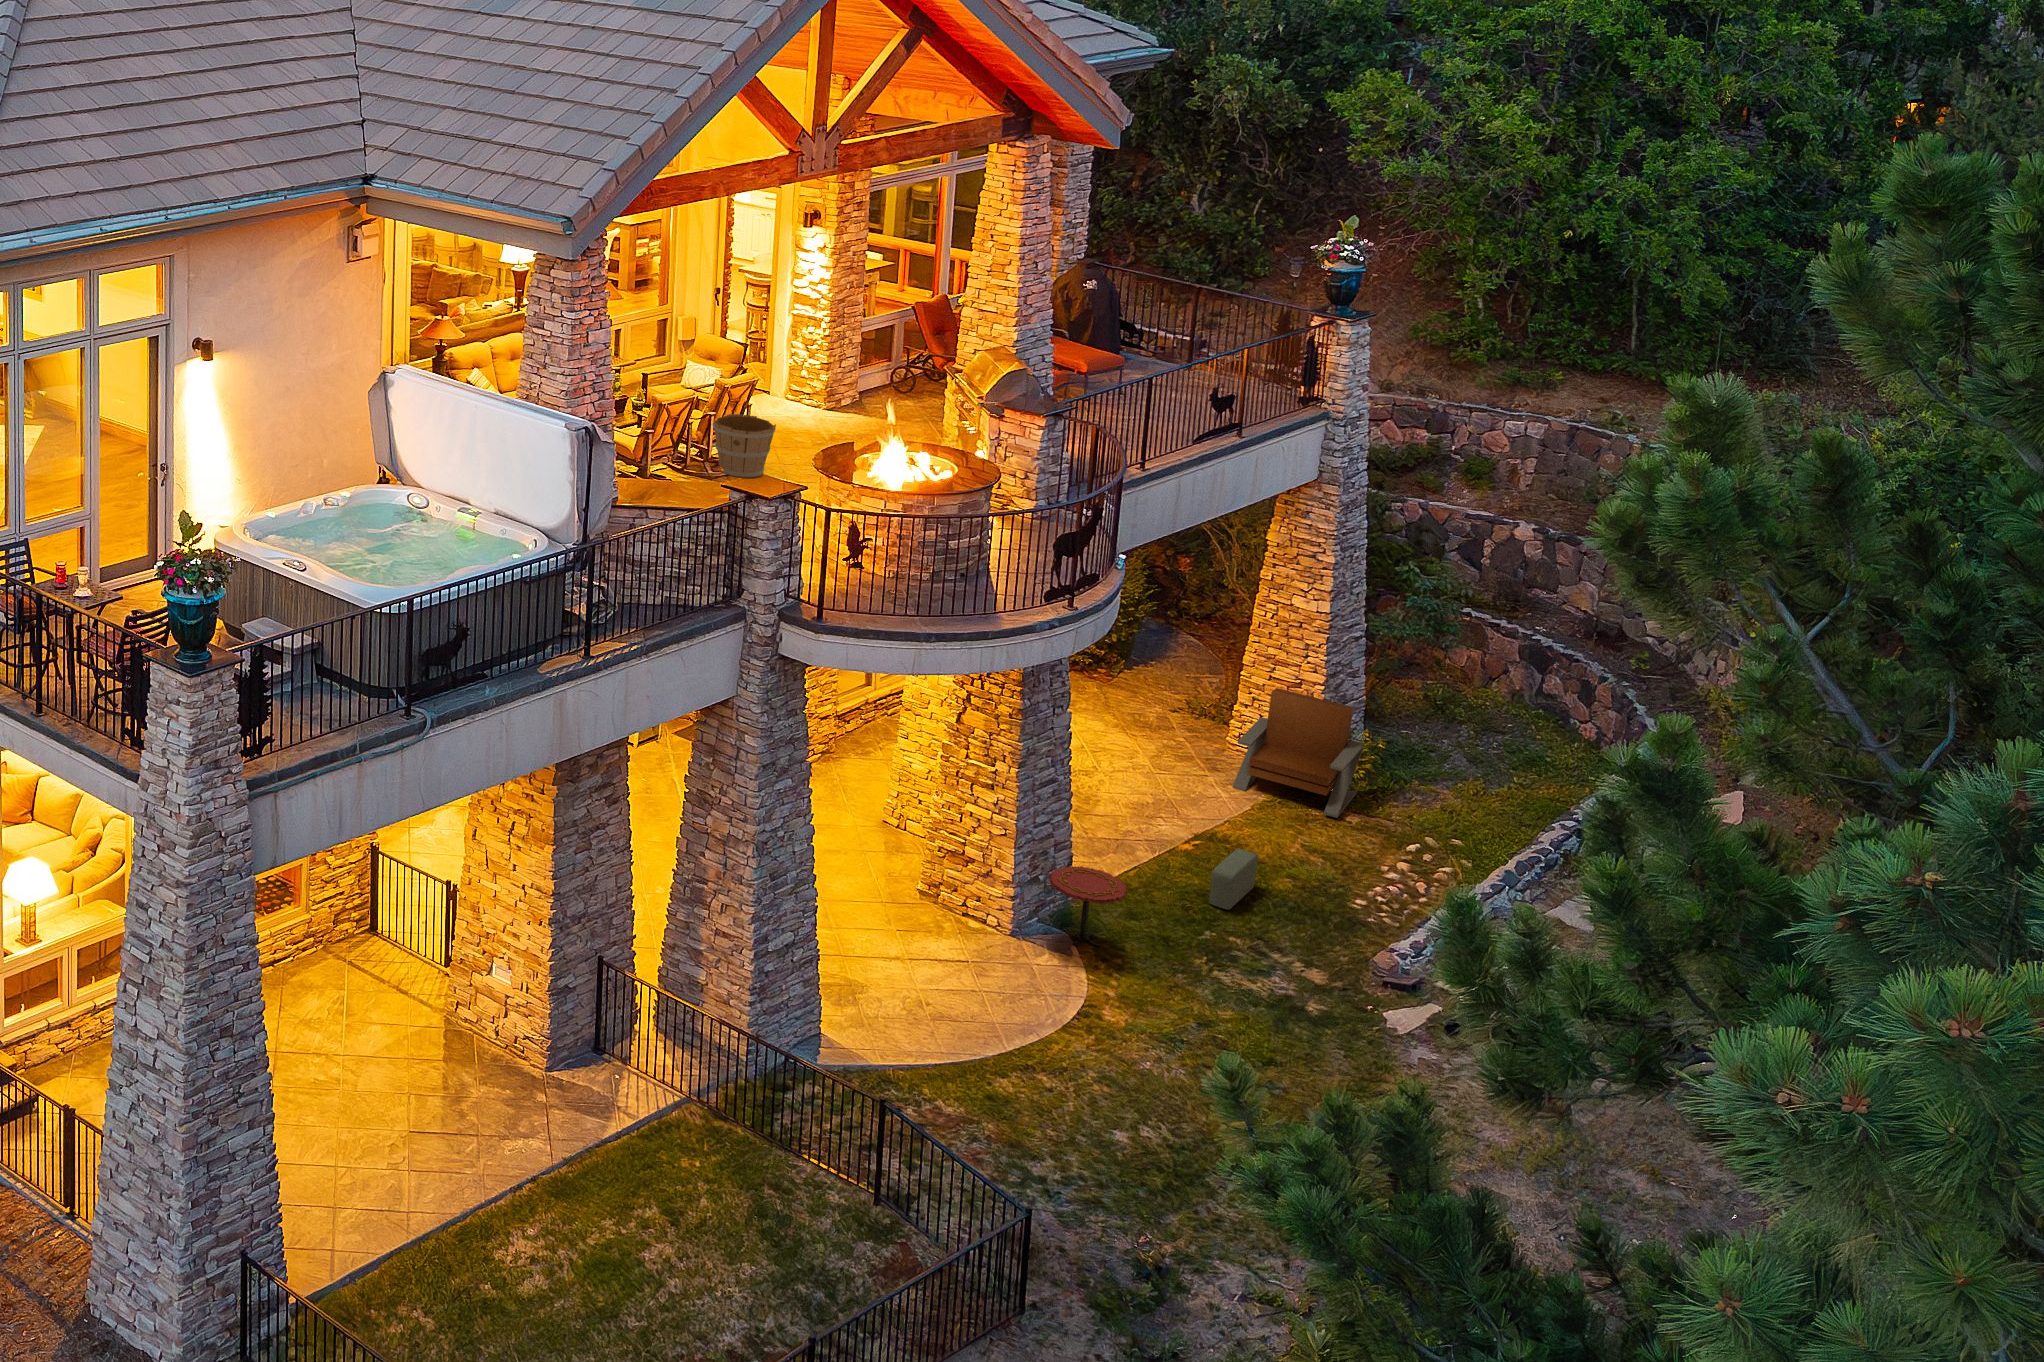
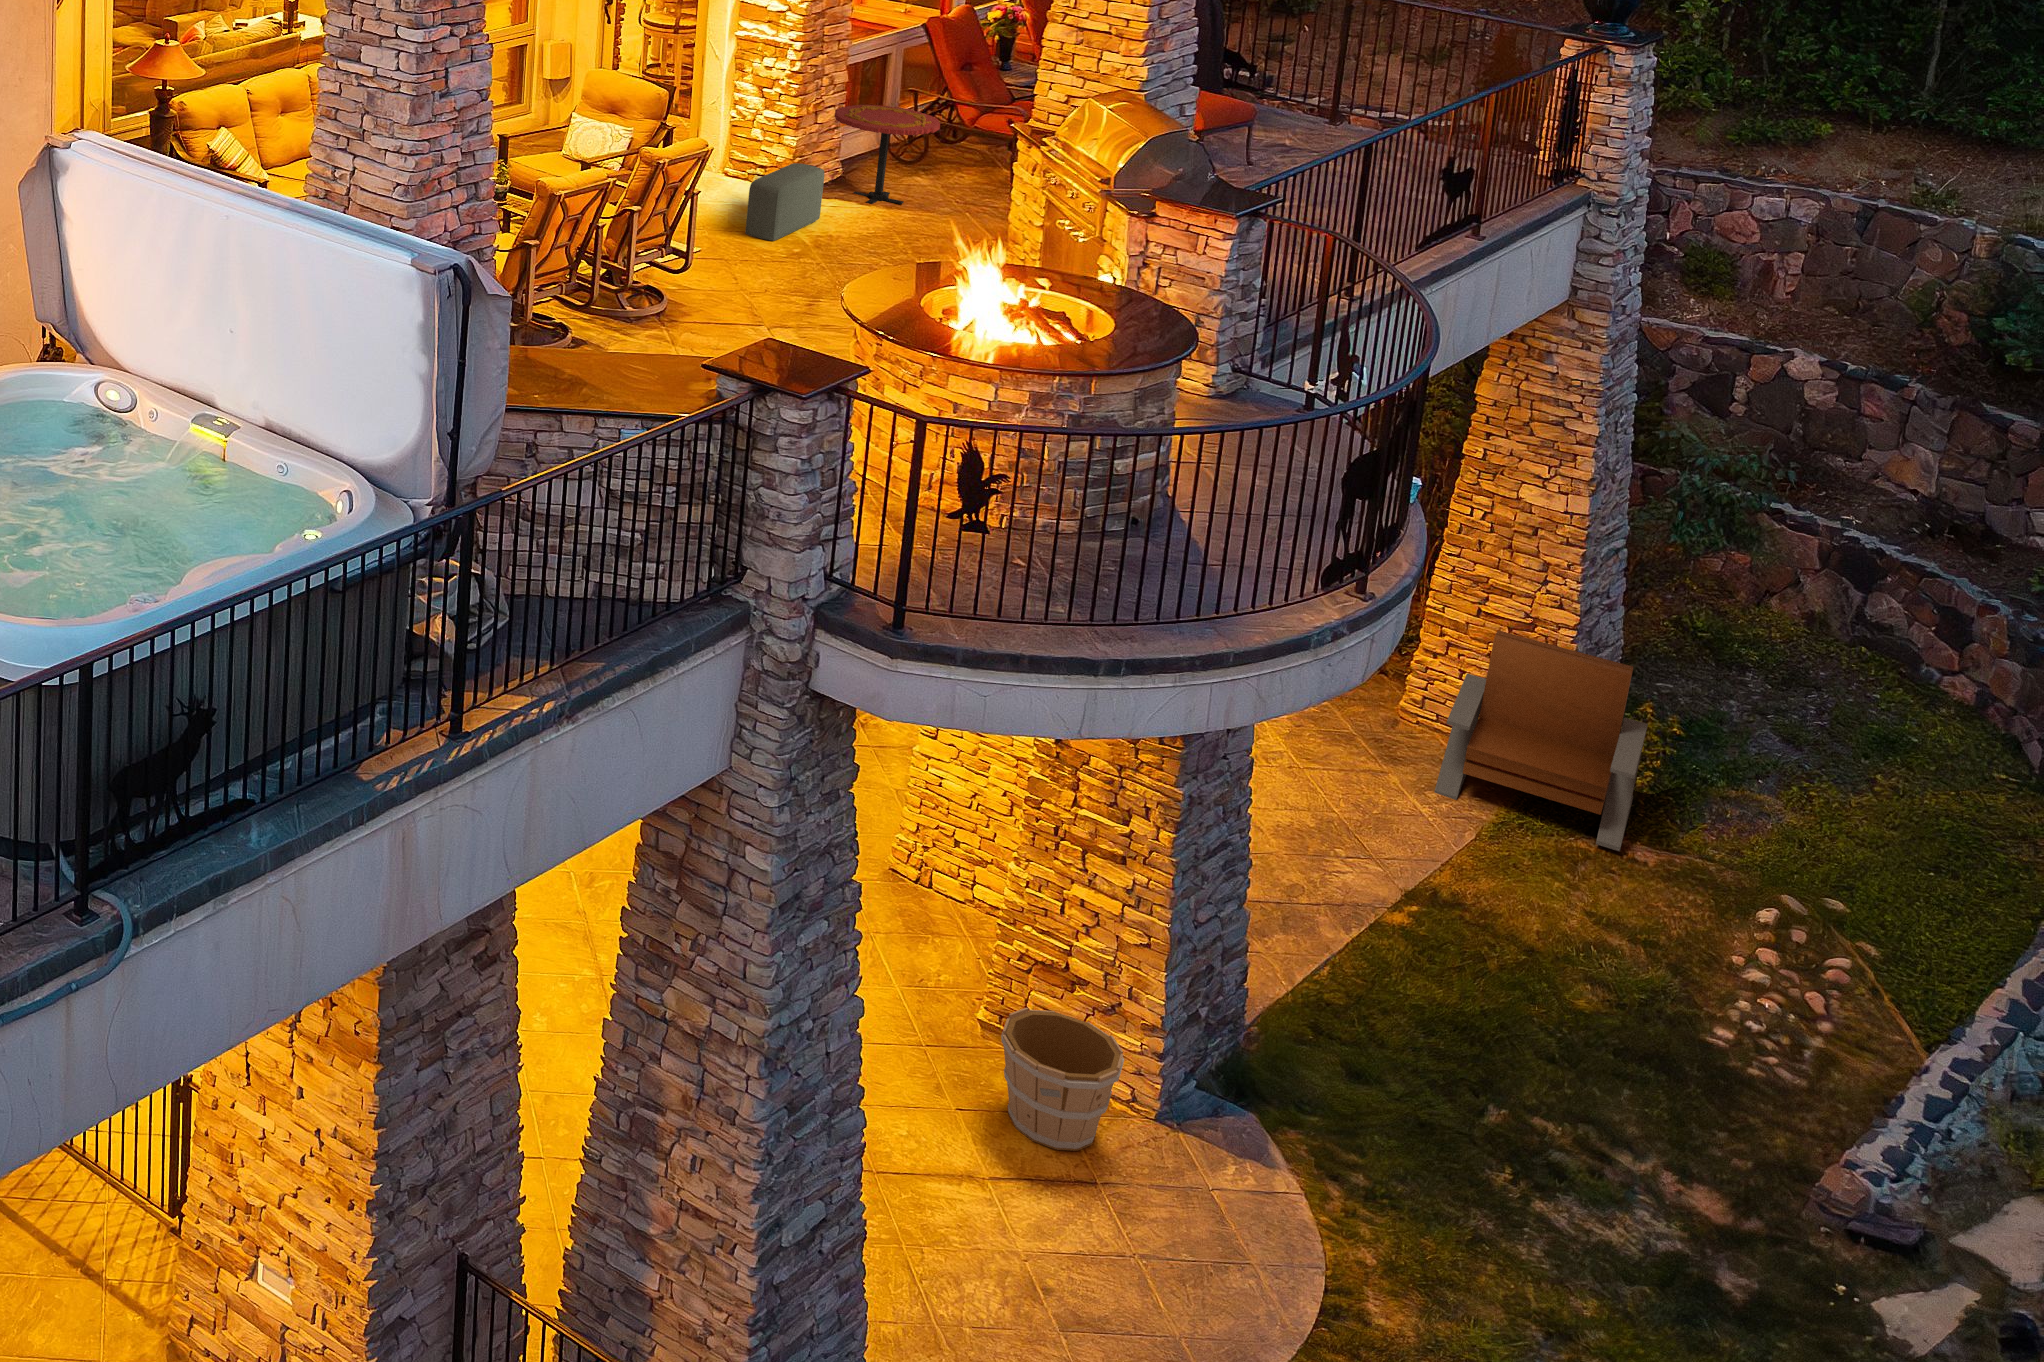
wooden bucket: present [713,414,776,478] -> present [1001,1008,1124,1151]
pouf: present [1209,849,1258,910] -> present [745,163,824,241]
side table: present [1050,866,1127,947] -> present [835,105,940,204]

